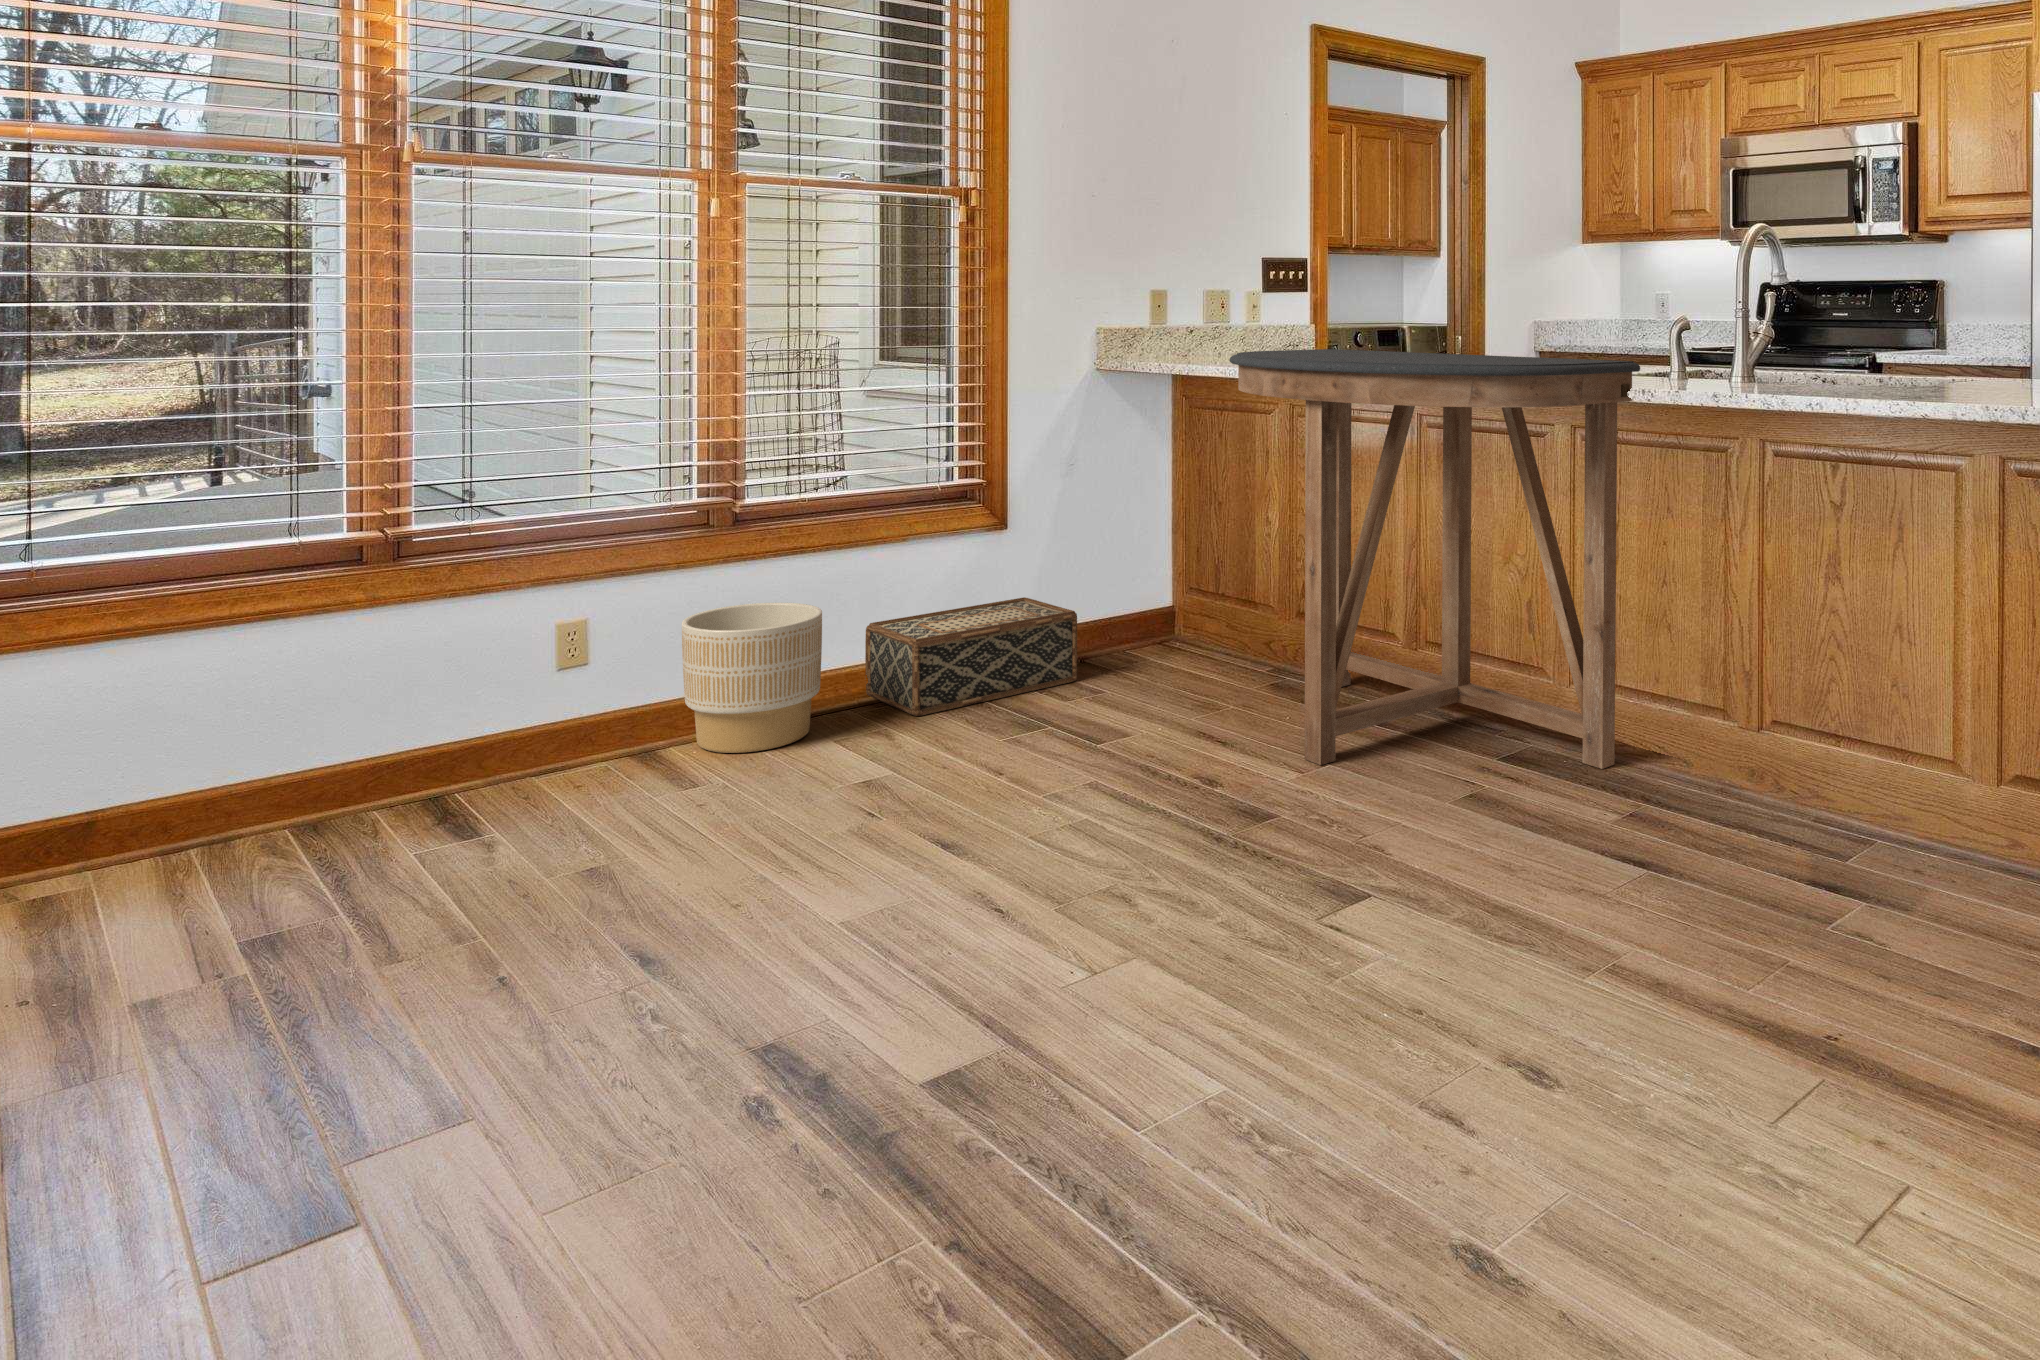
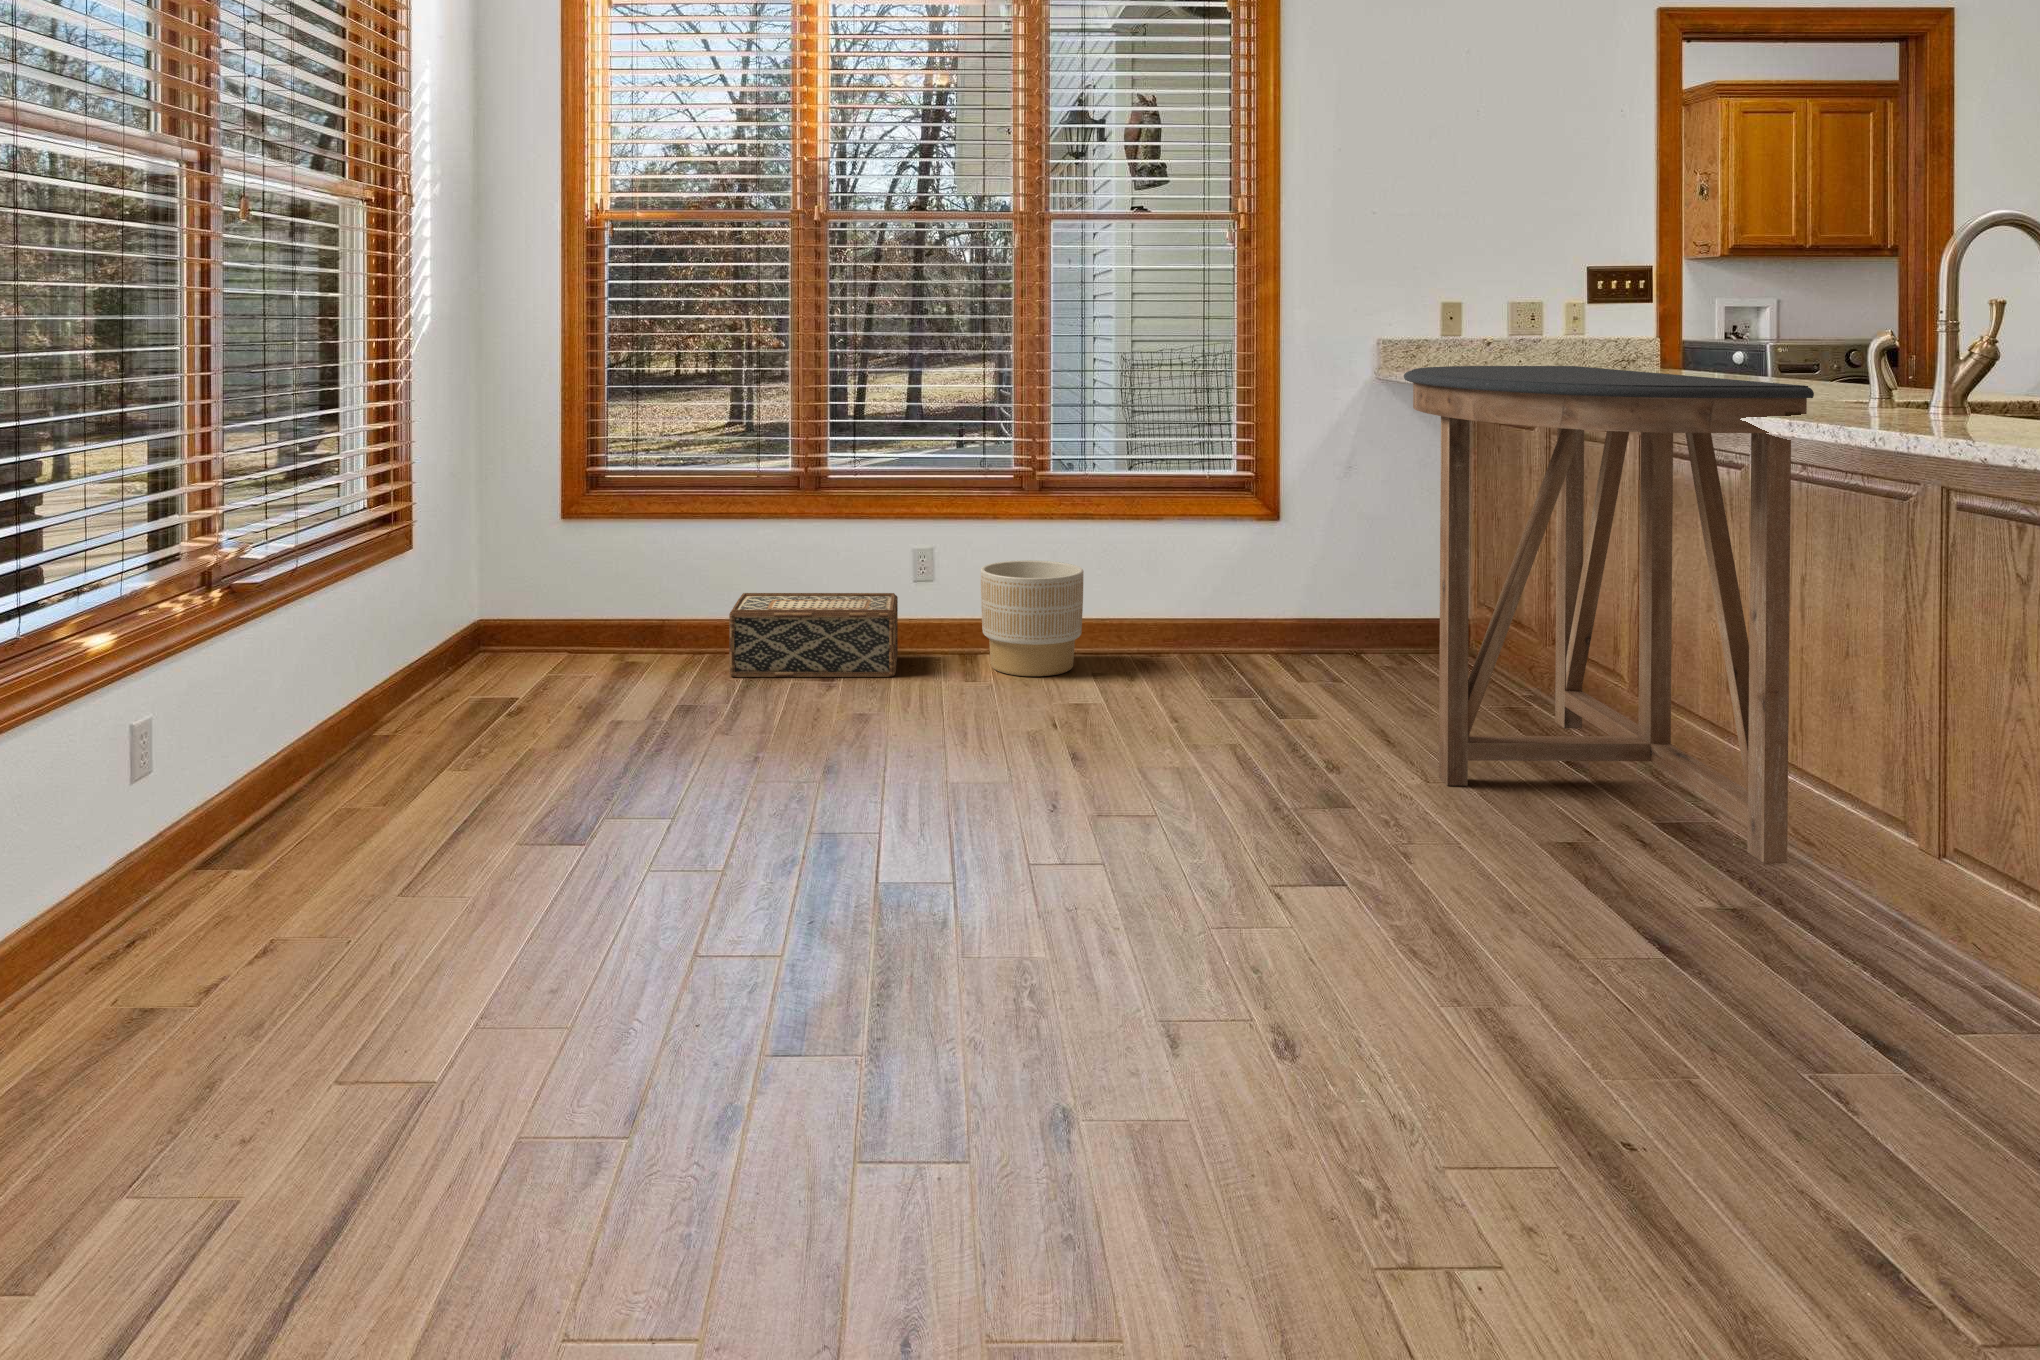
woven basket: present [865,597,1077,716] -> present [729,593,898,677]

